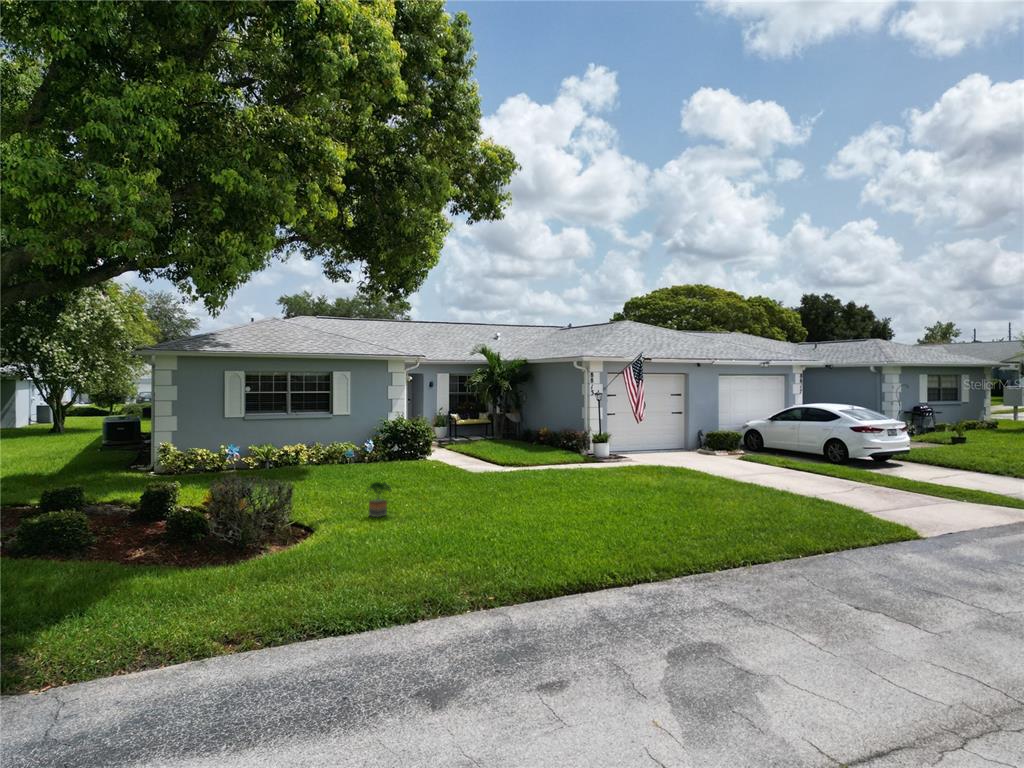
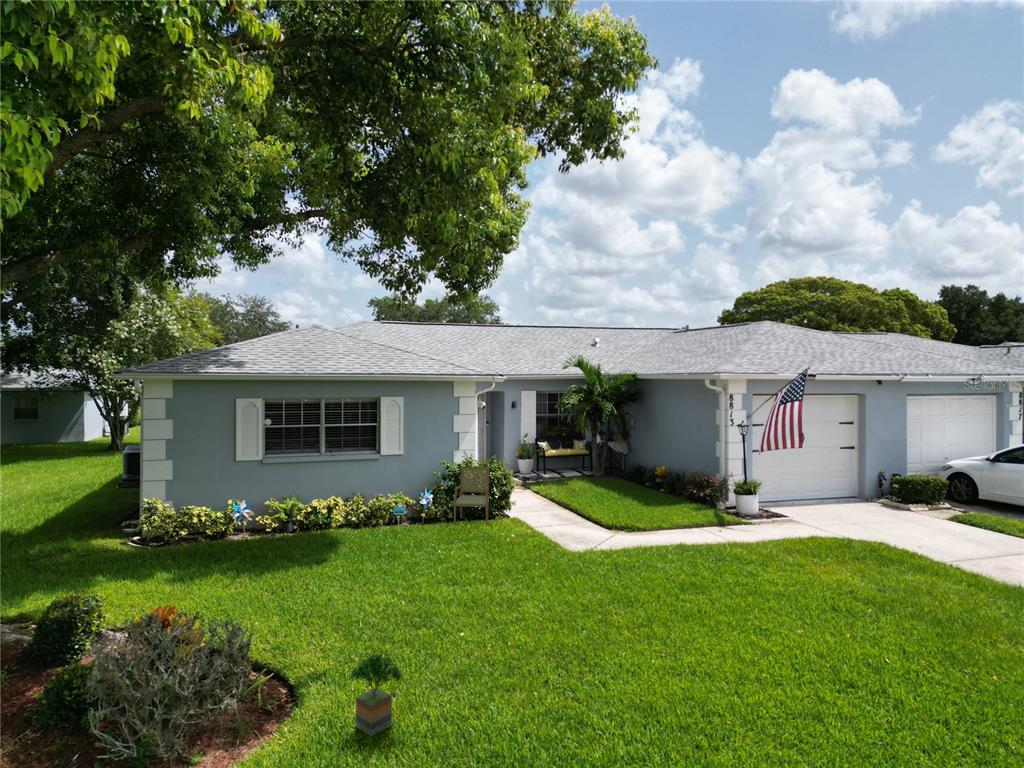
chair: none [391,423,416,463] -> present [454,467,489,524]

